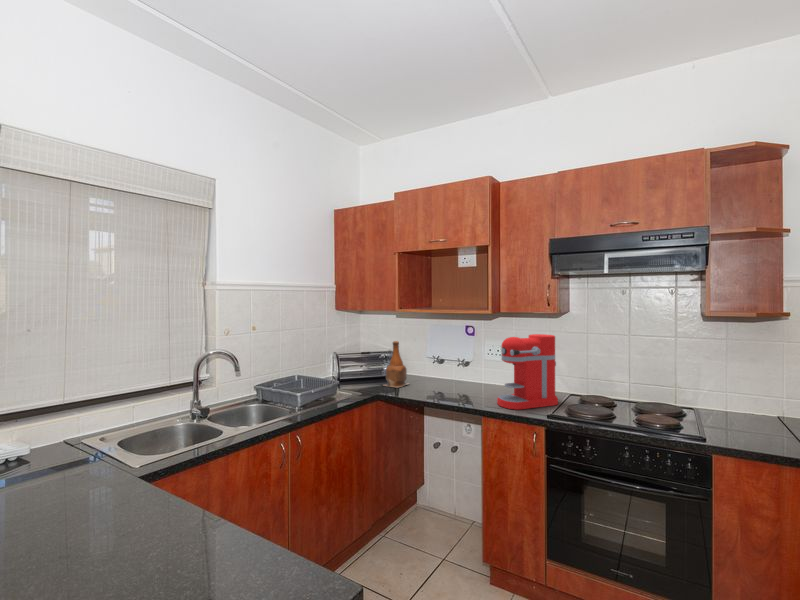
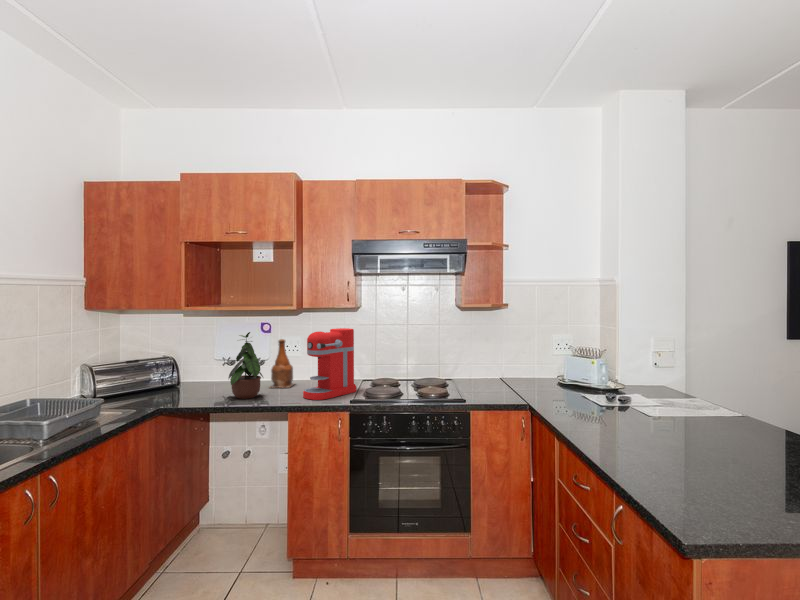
potted plant: none [426,334,463,397] -> present [229,332,263,399]
bottle: present [384,341,408,388] -> present [271,339,294,388]

